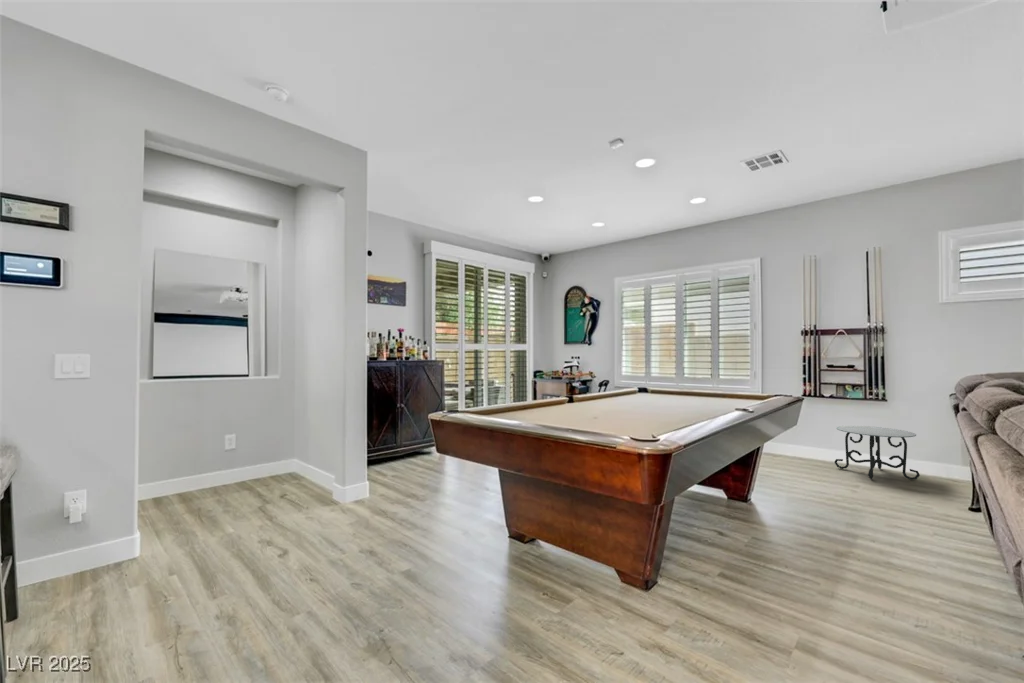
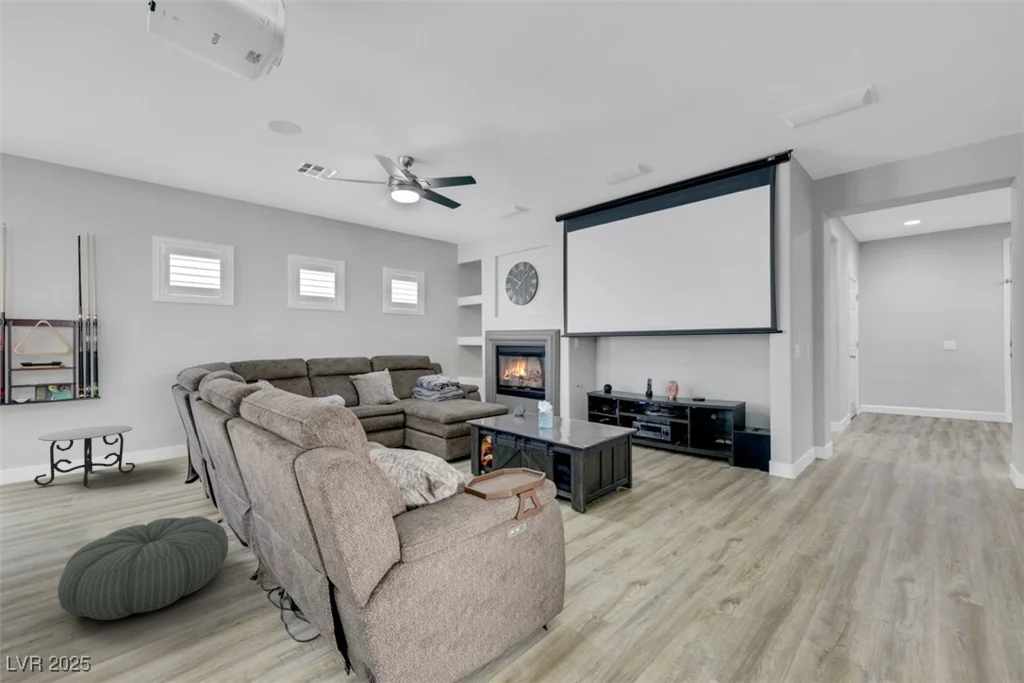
pouf: none [813,517,984,615] -> present [58,516,228,620]

